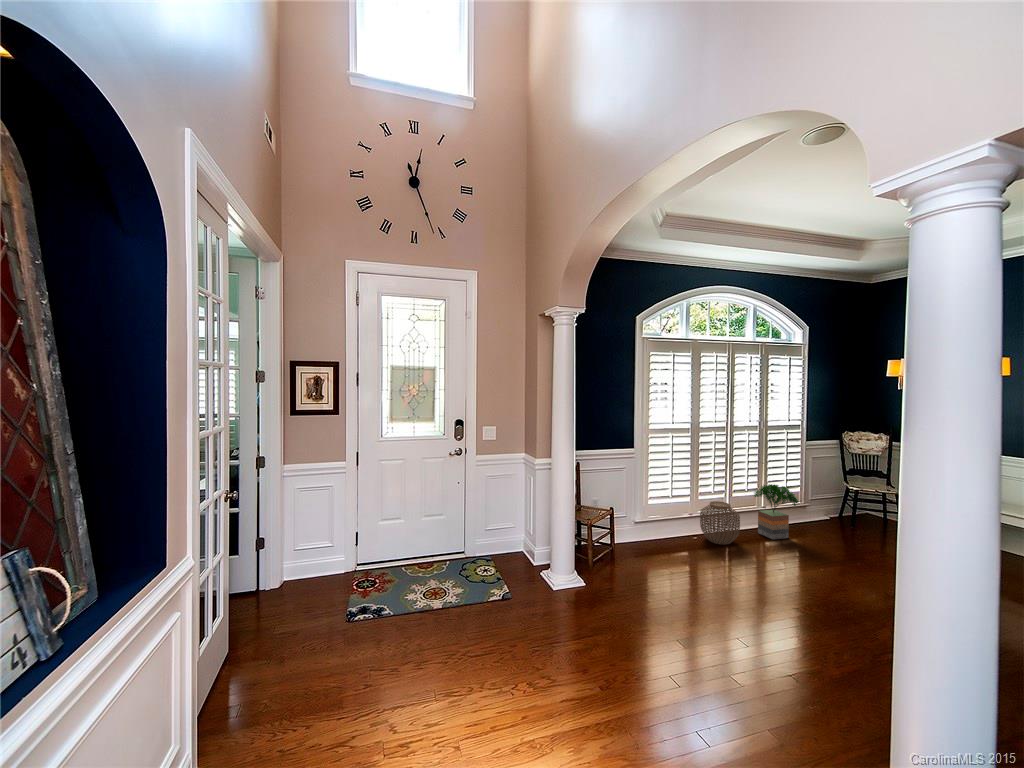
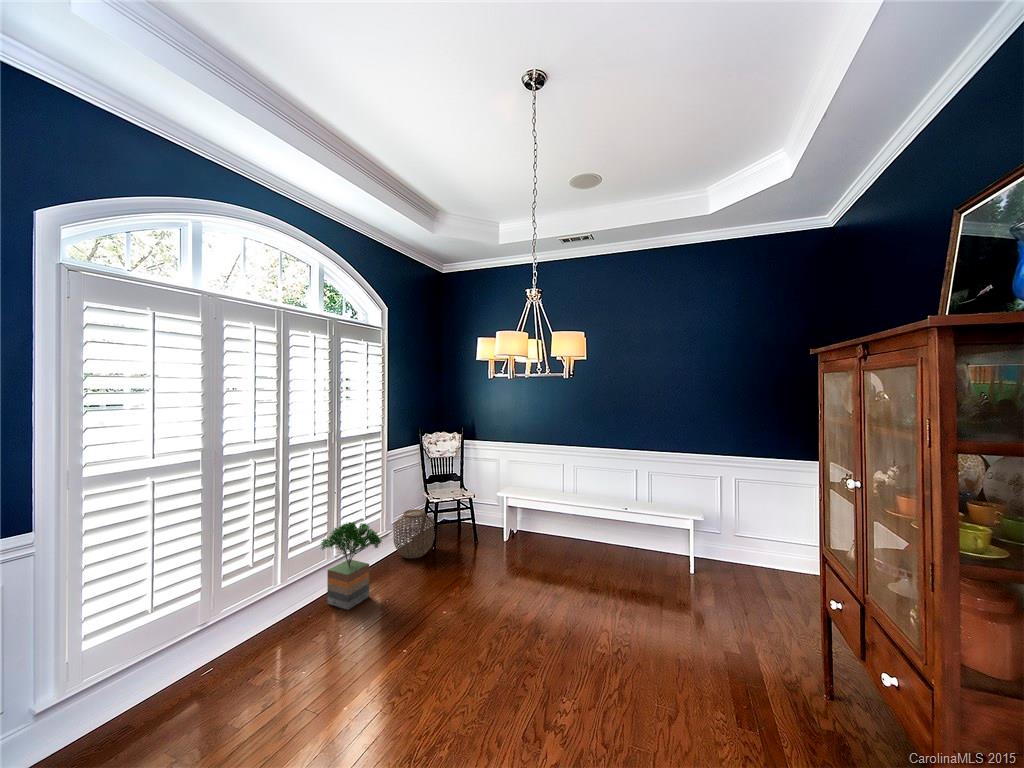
woven basket: present [700,501,740,544] -> present [393,509,435,558]

